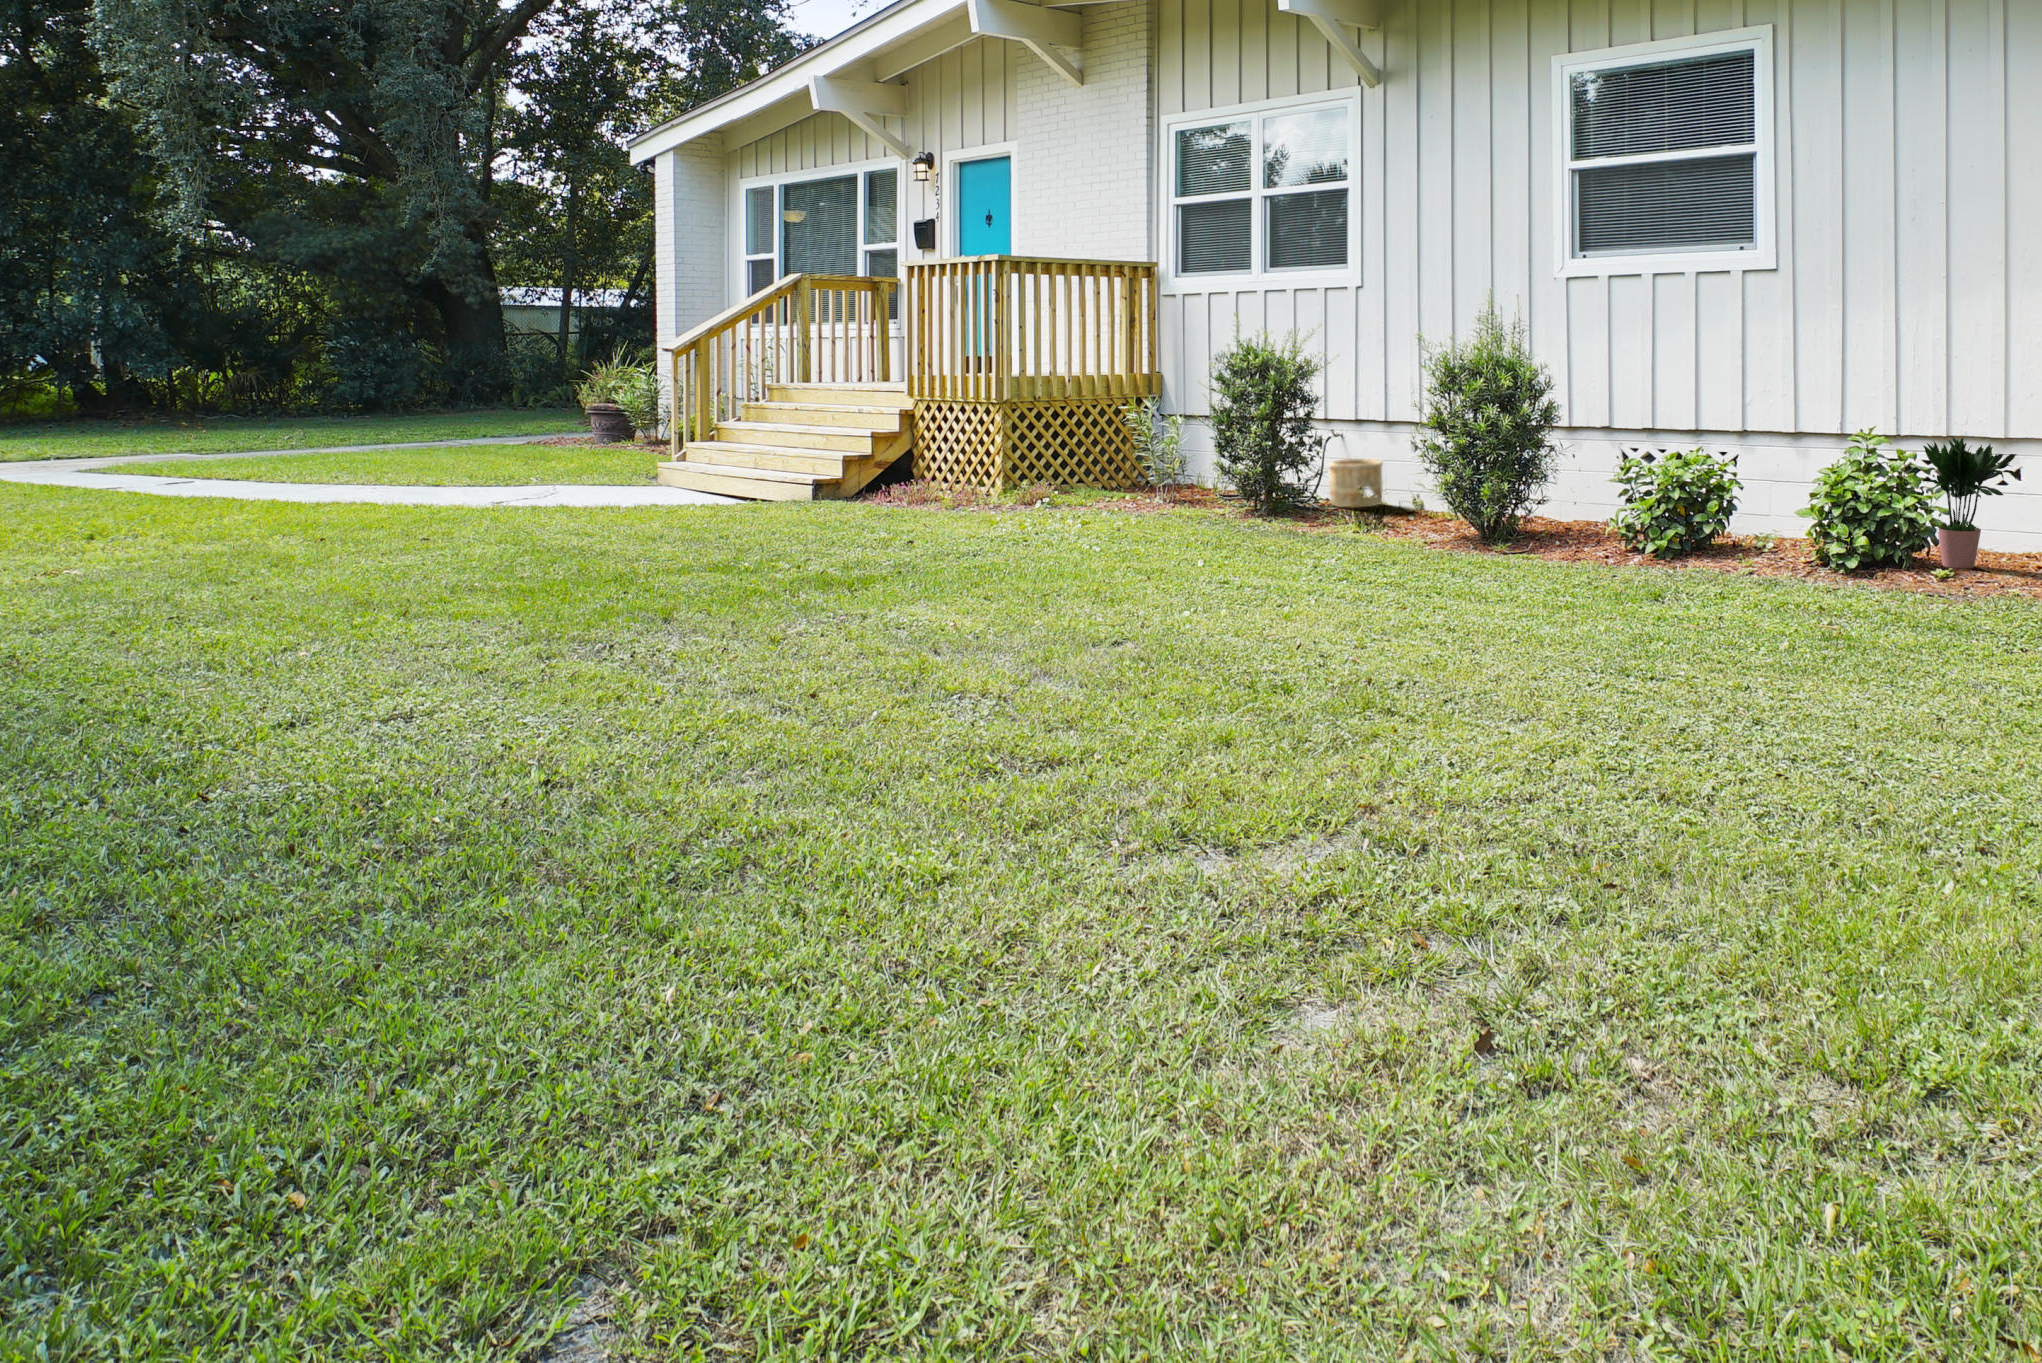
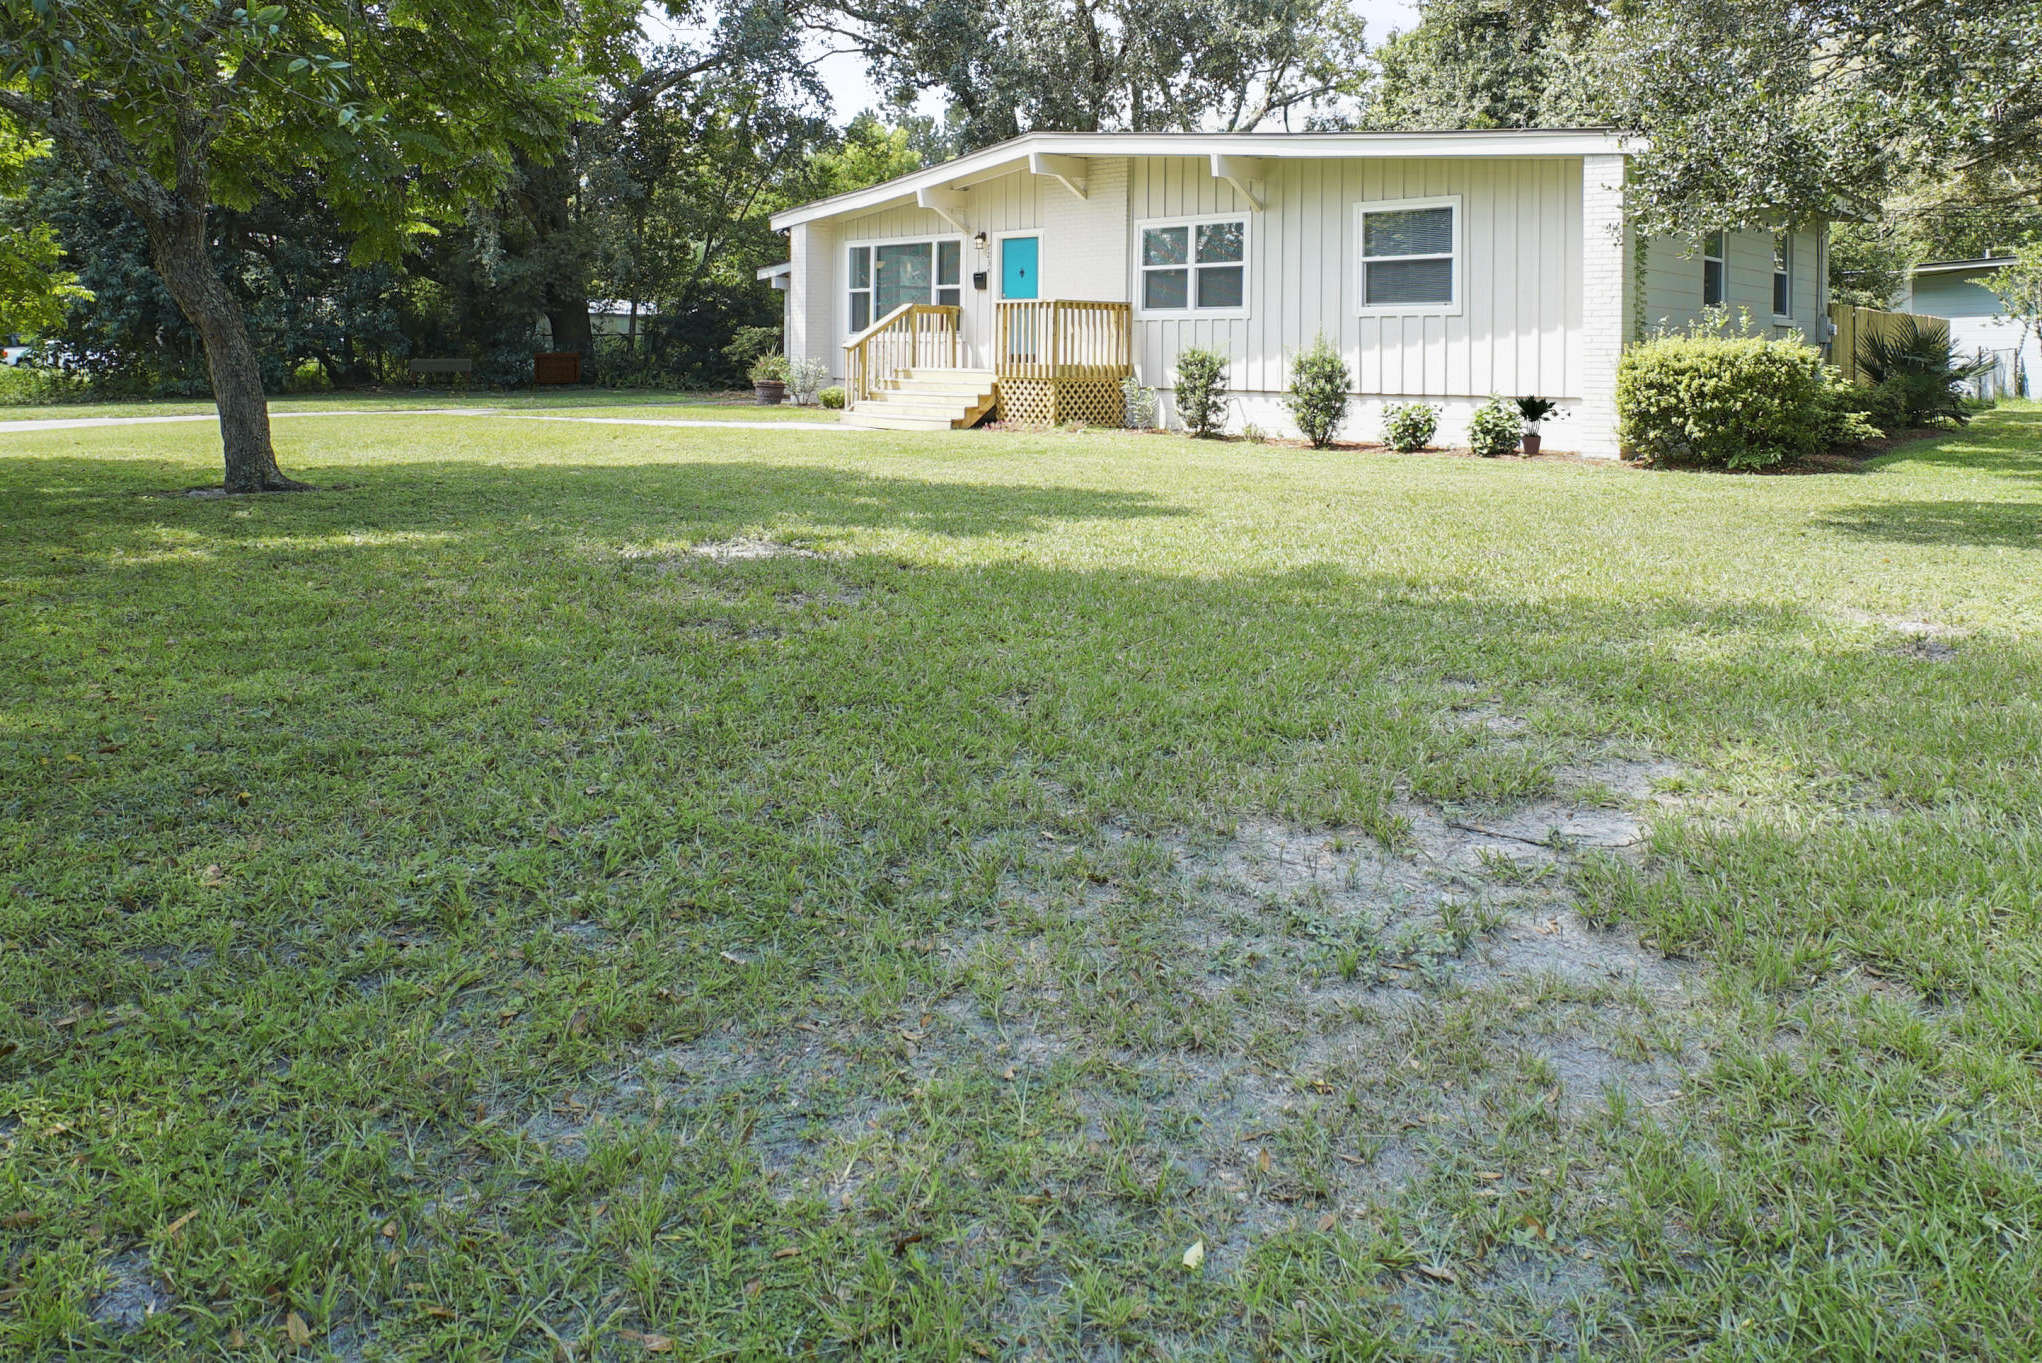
wooden crate: none [352,357,425,404] -> present [534,352,580,384]
bench: none [156,368,263,405] -> present [410,359,472,384]
wooden bucket: present [1328,459,1383,508] -> none [1233,410,1262,434]

